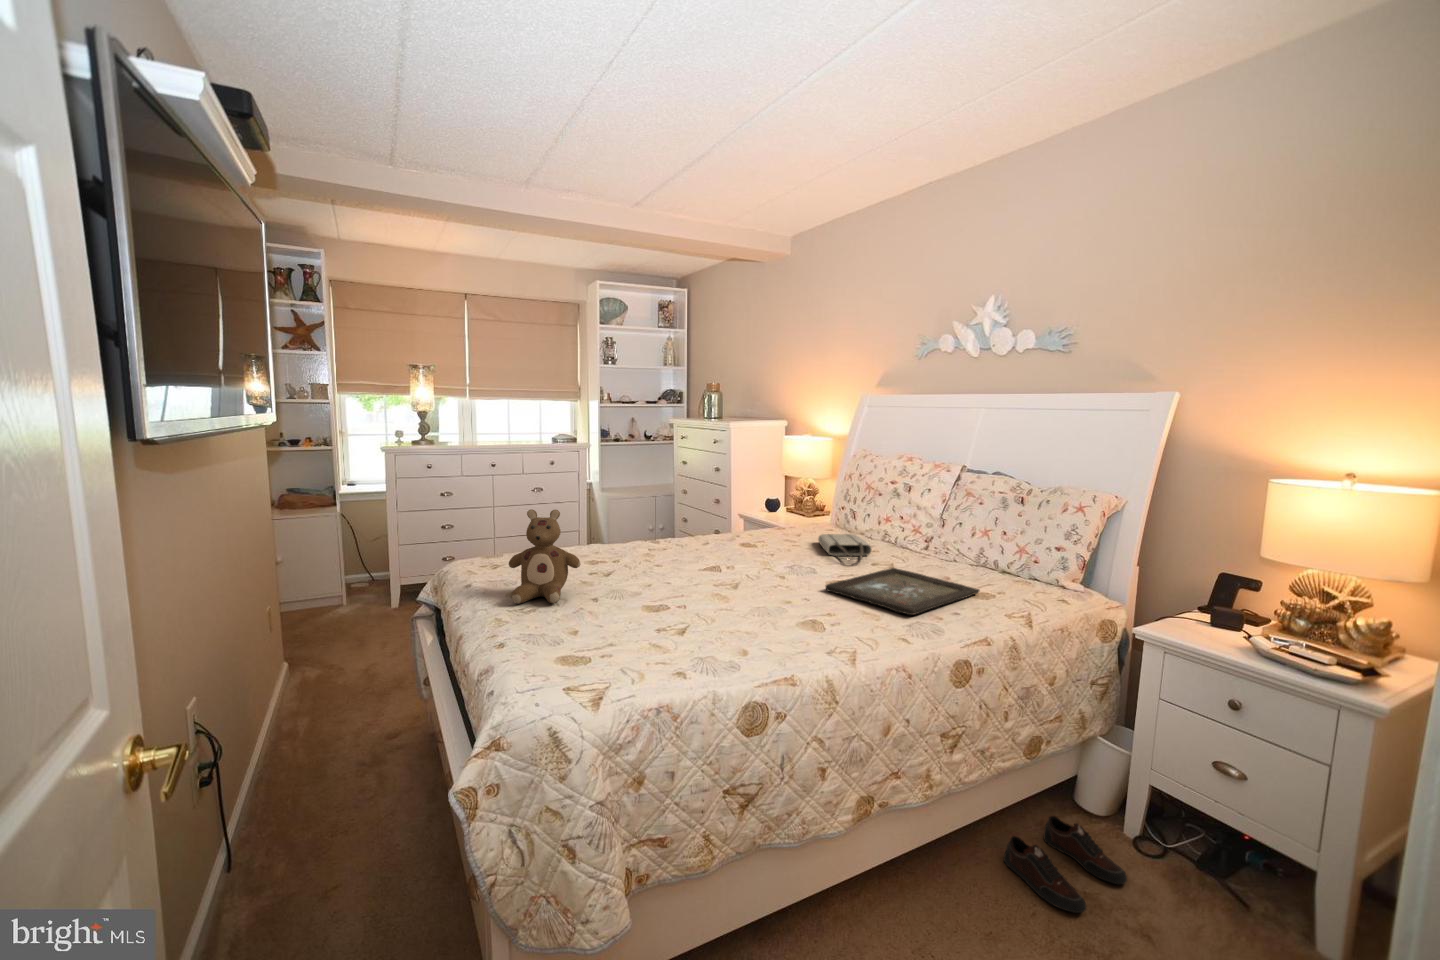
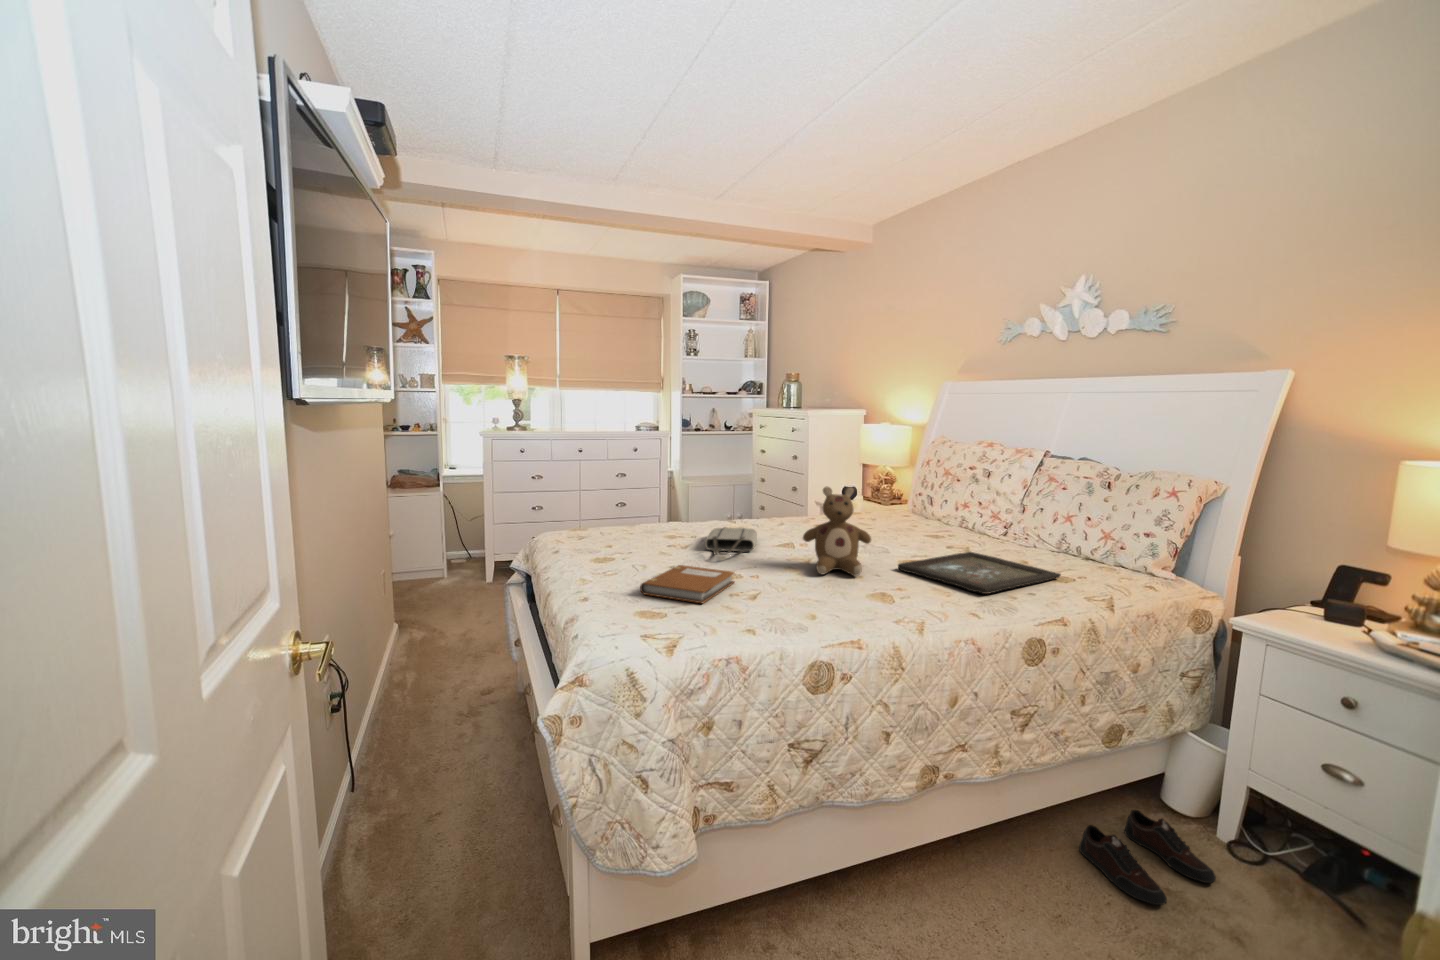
stuffed bear: present [509,509,581,604] -> present [803,487,871,576]
tote bag: present [818,534,872,559] -> present [705,528,757,555]
notebook: none [562,597,662,641] -> present [640,565,734,603]

